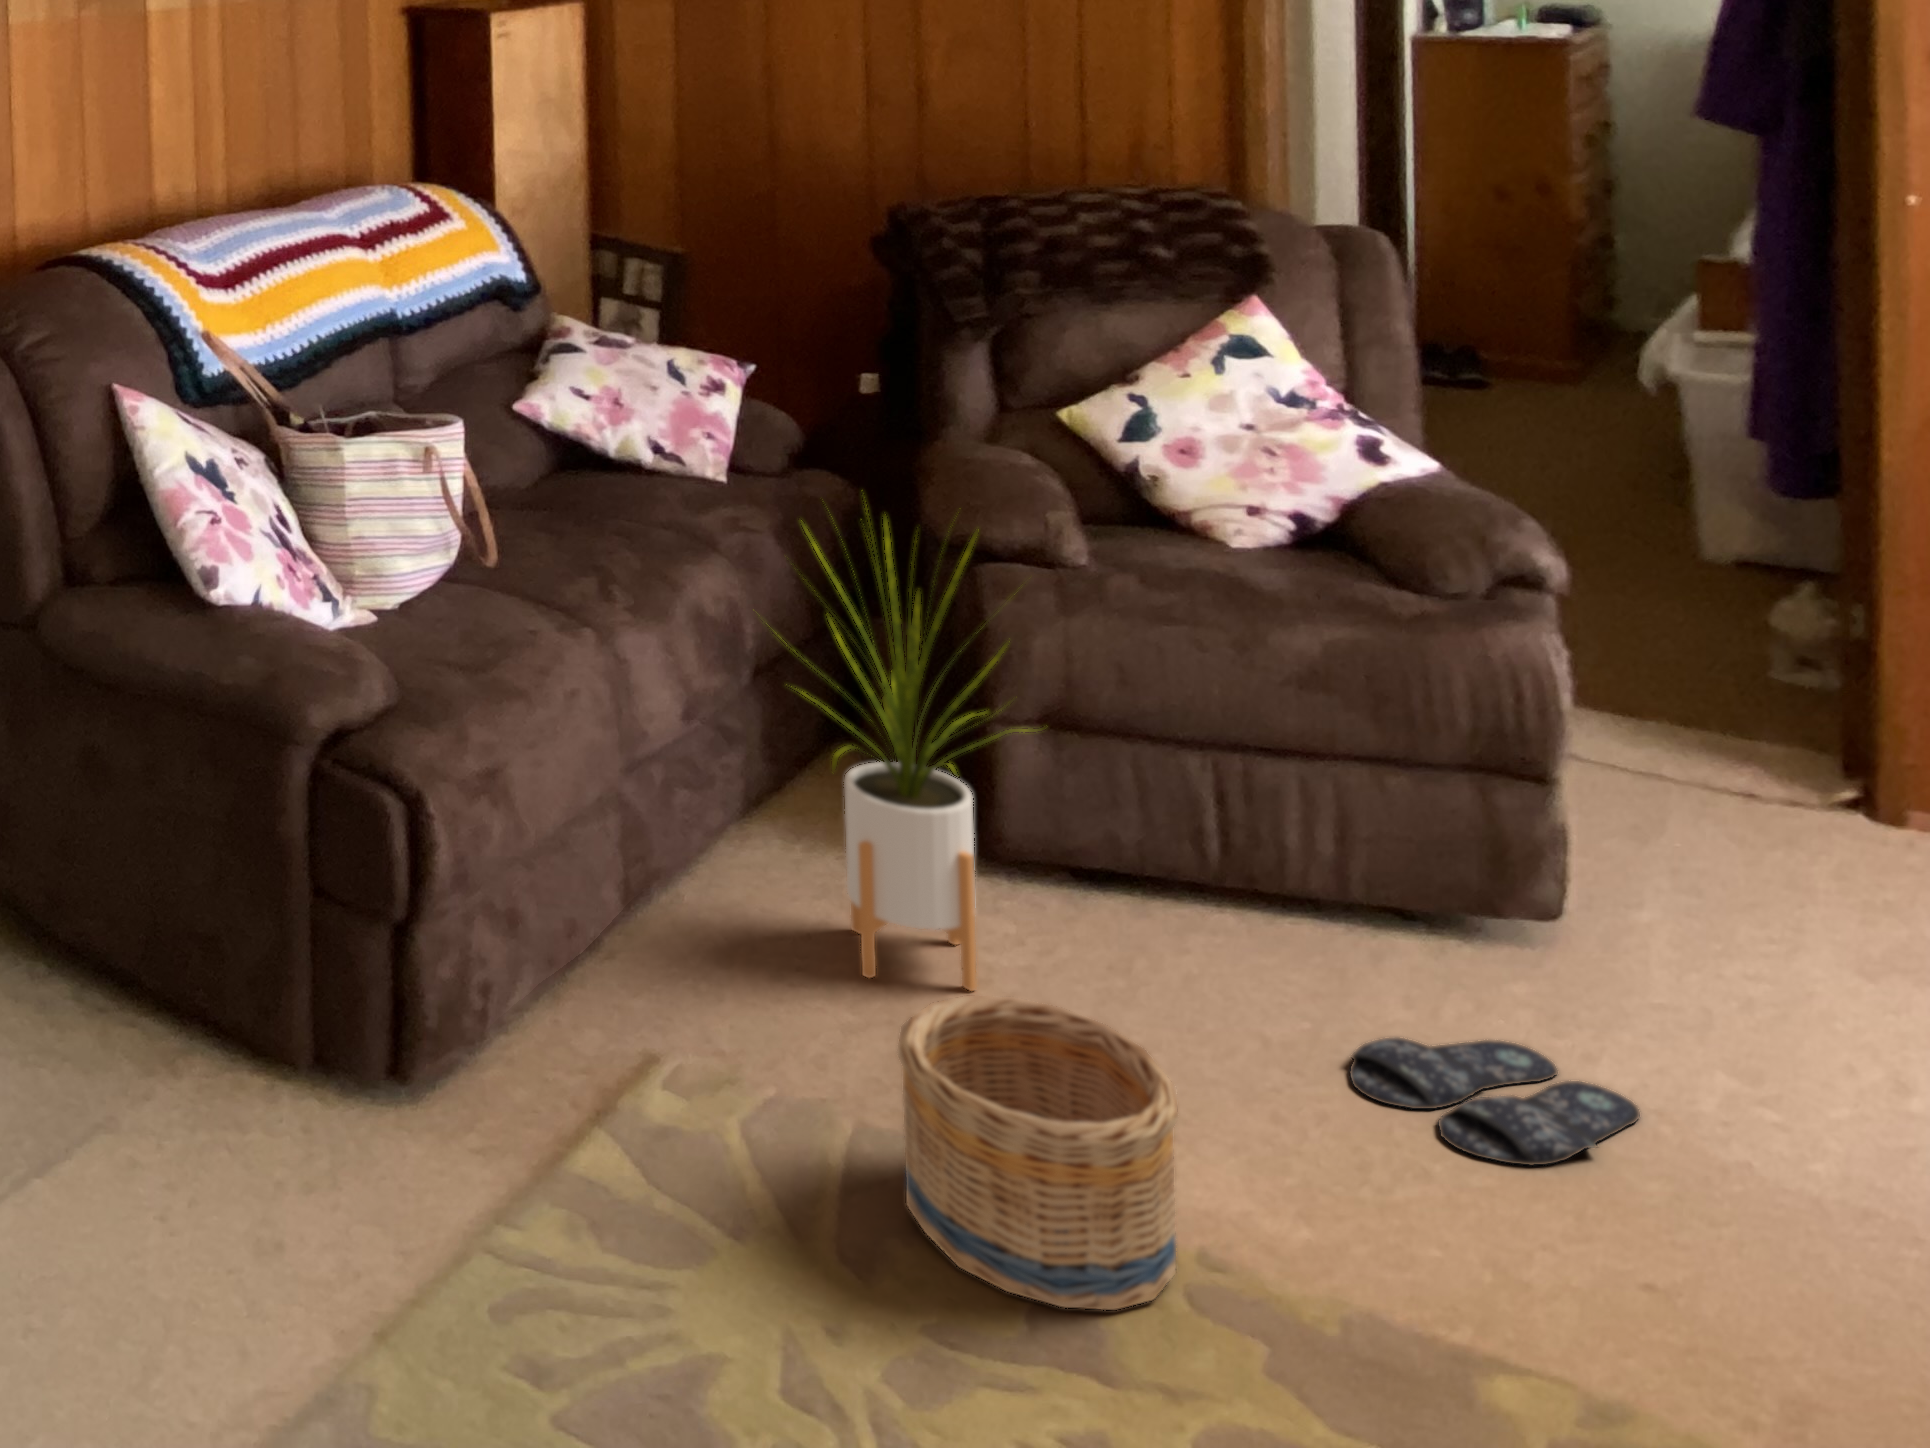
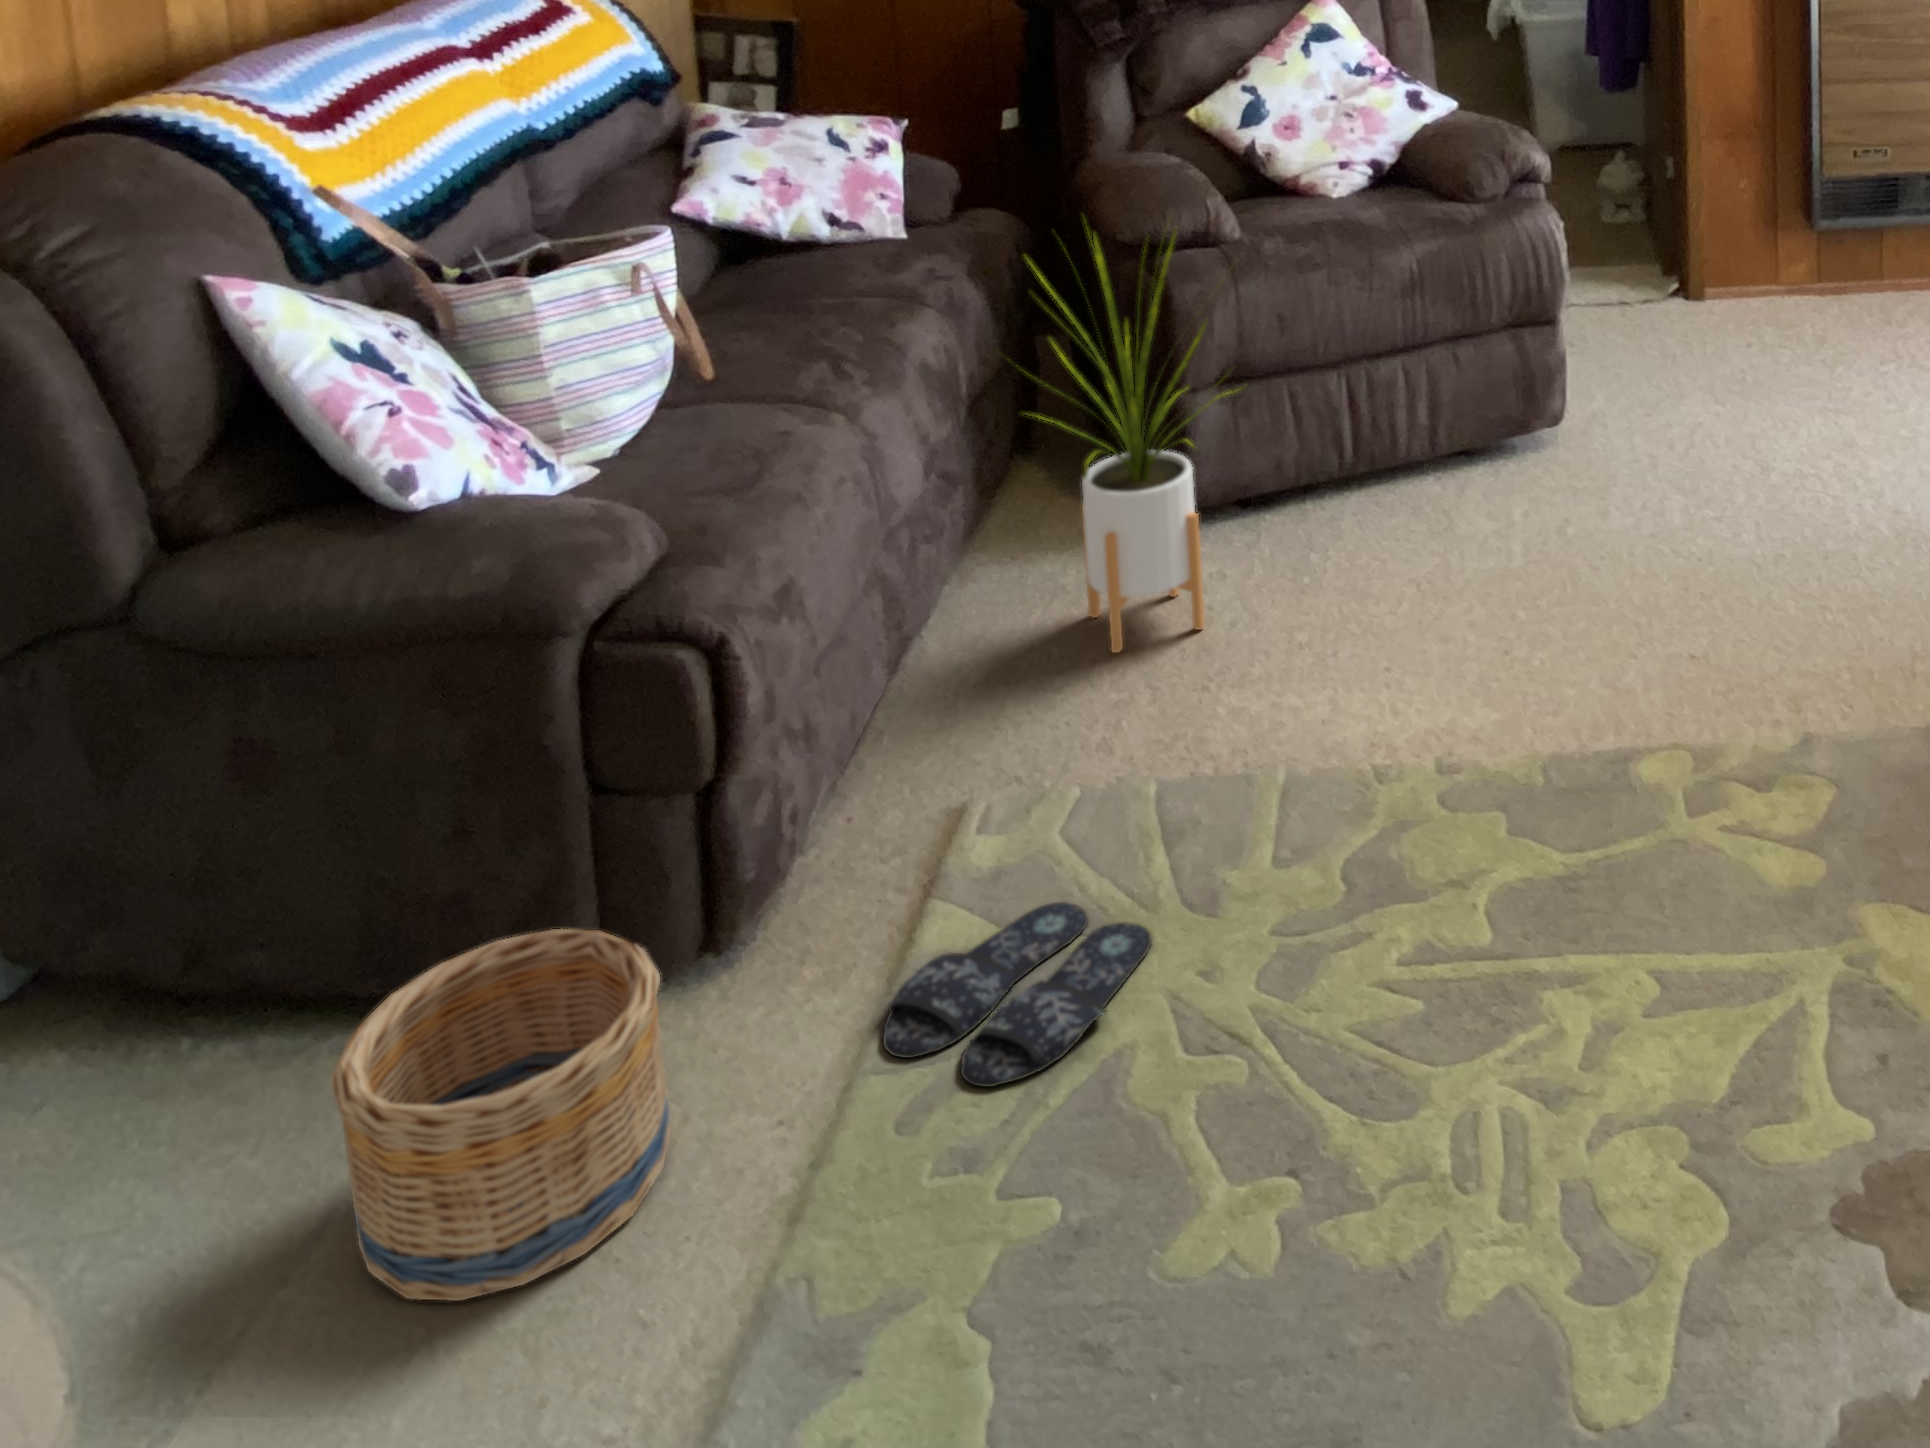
basket: present [897,996,1178,1310] -> present [330,929,671,1301]
slippers: present [1350,1037,1640,1166] -> present [884,902,1152,1087]

